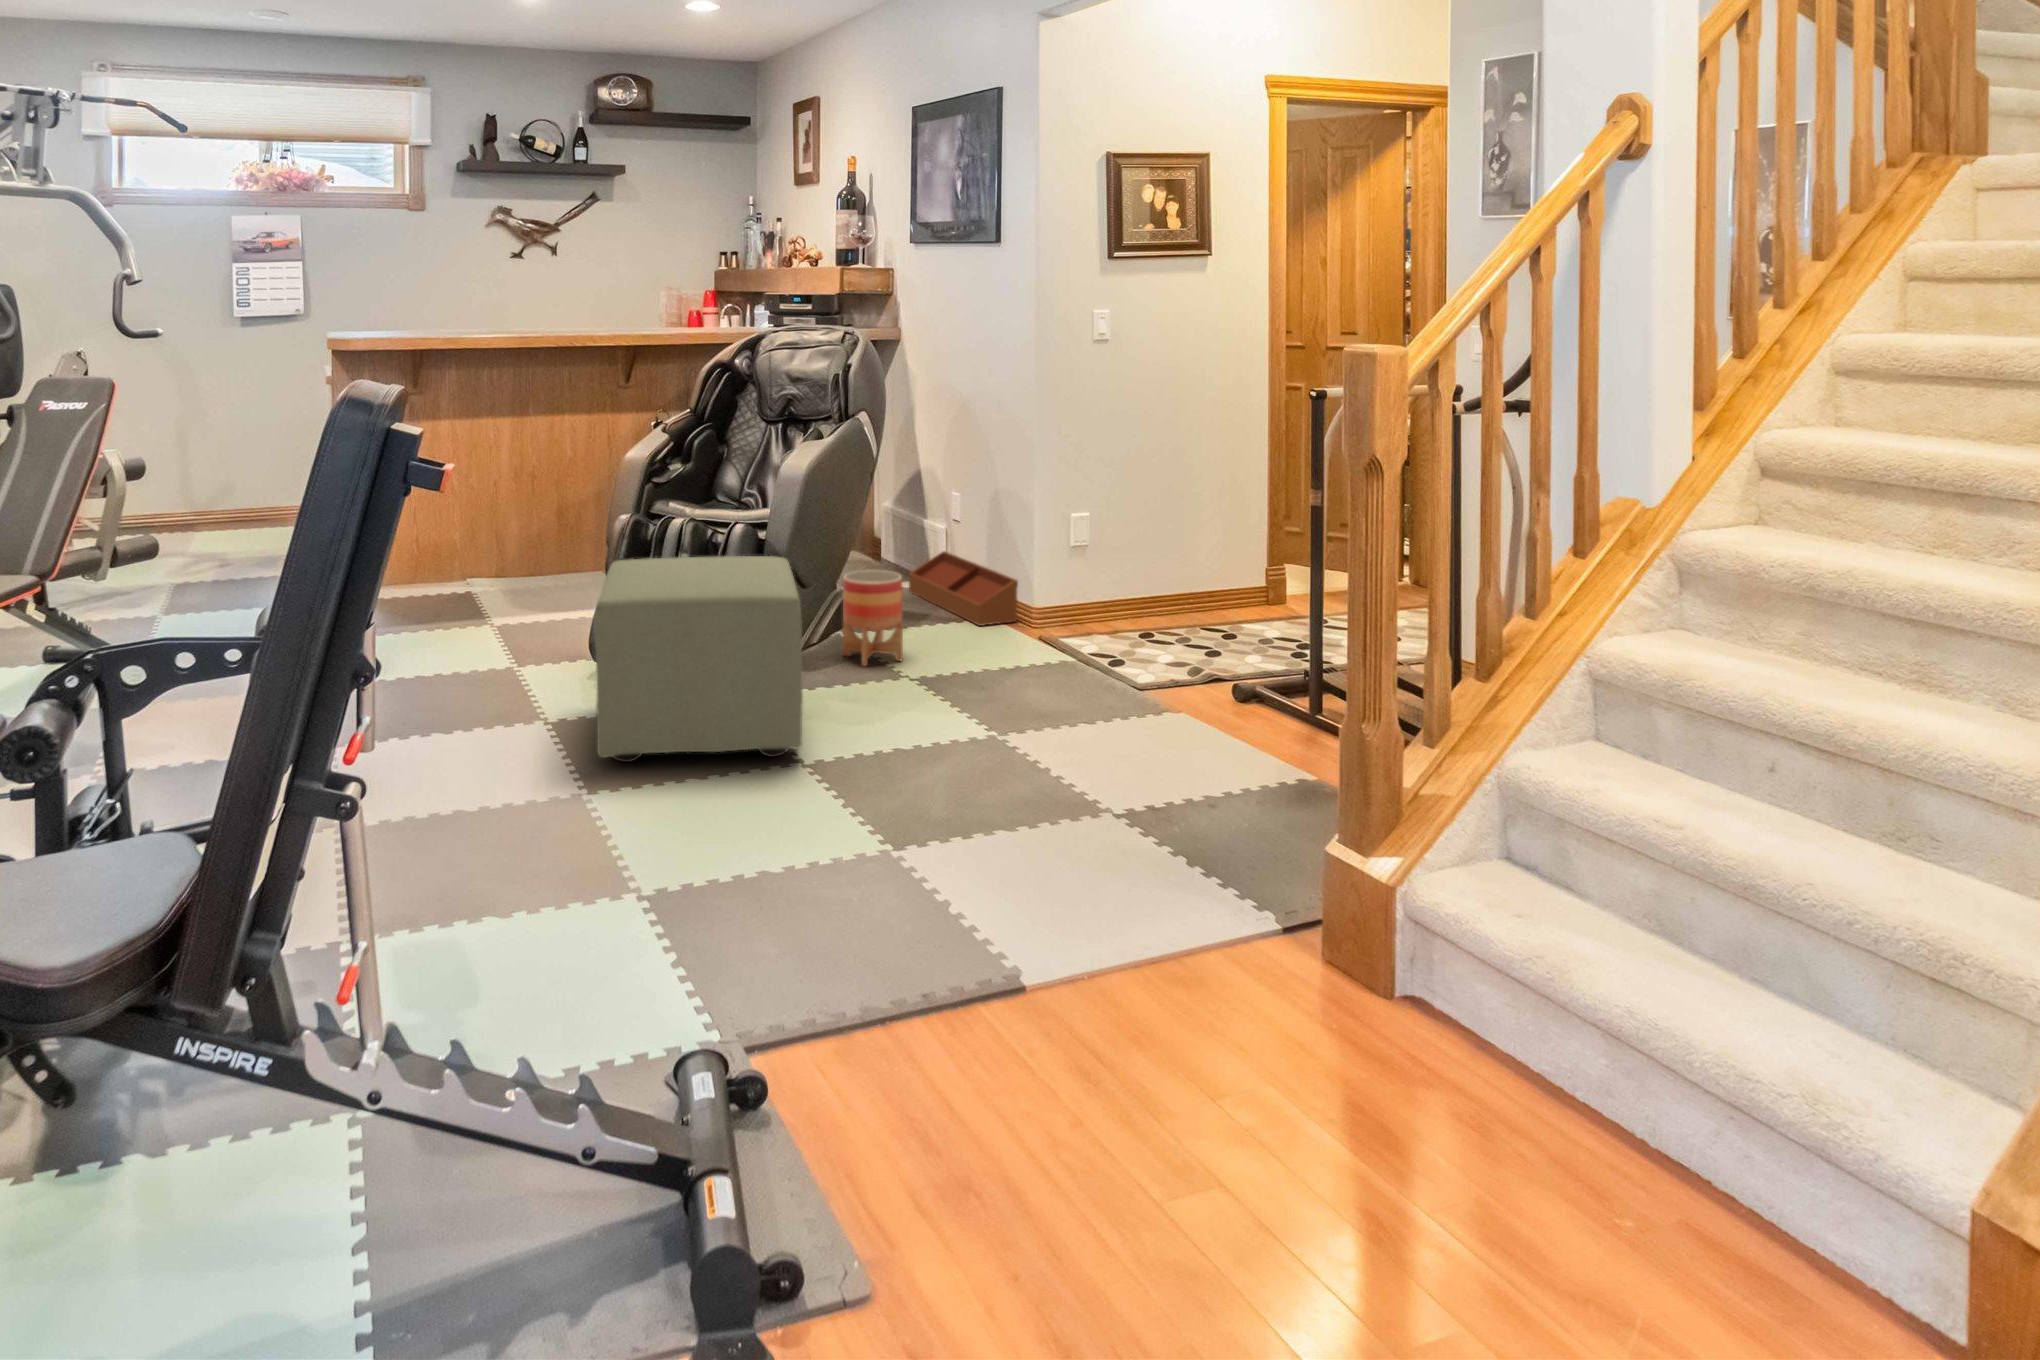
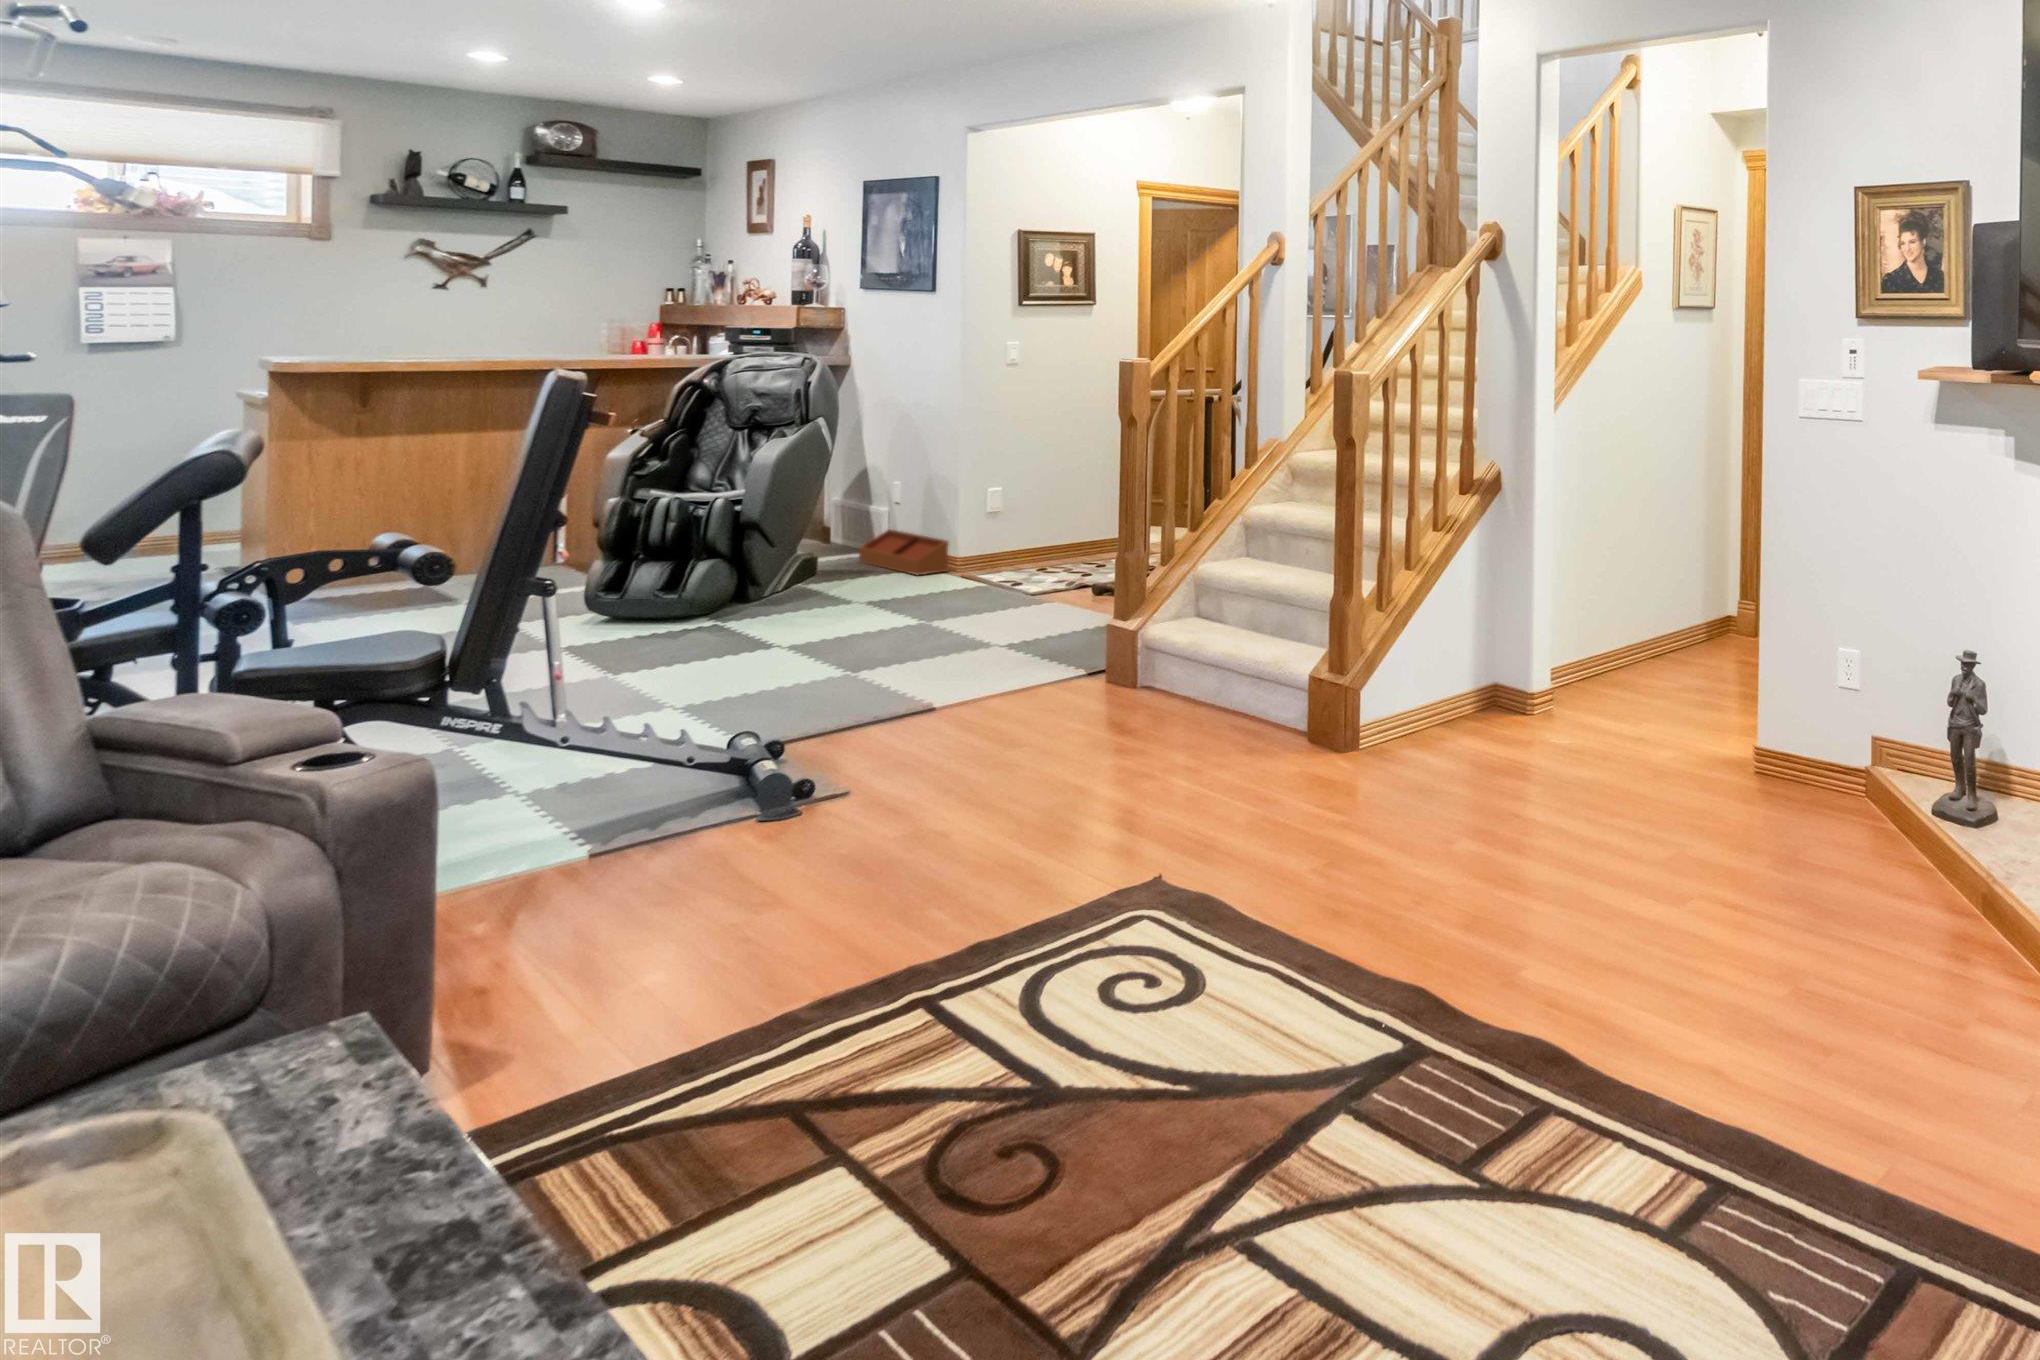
ottoman: present [594,556,803,762] -> none [613,517,781,658]
planter: present [843,570,903,666] -> none [806,533,855,602]

